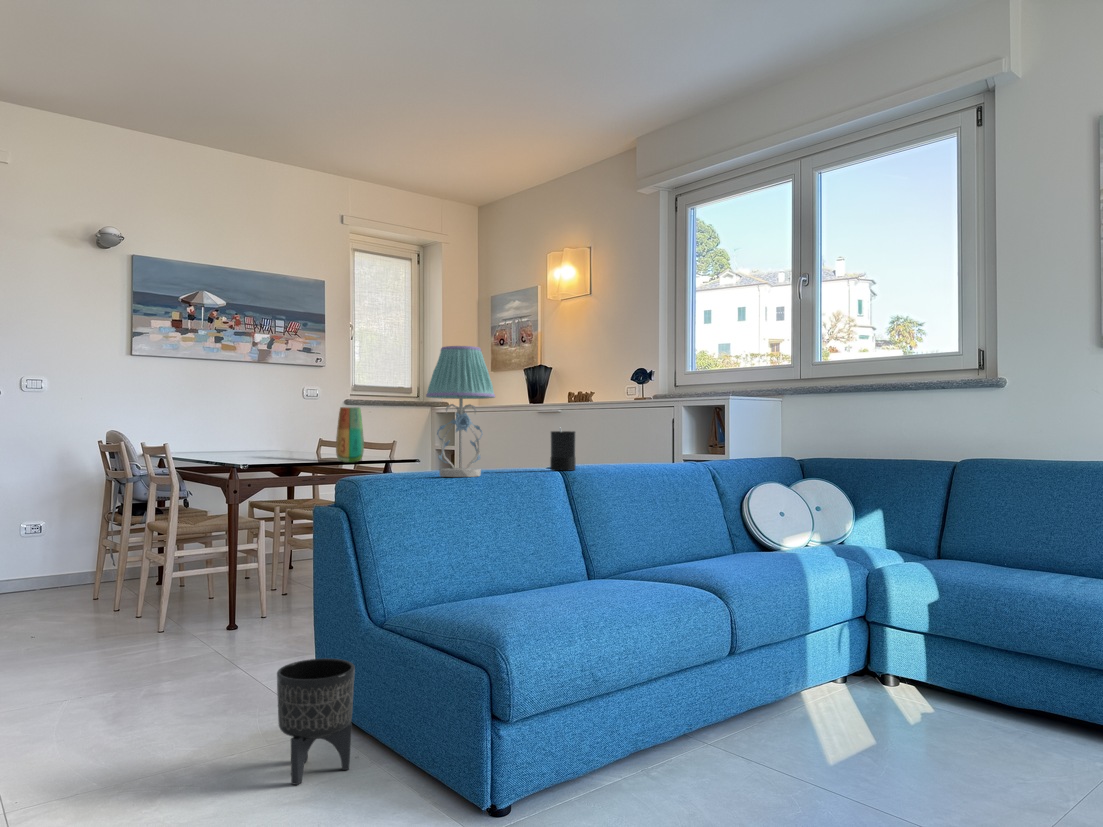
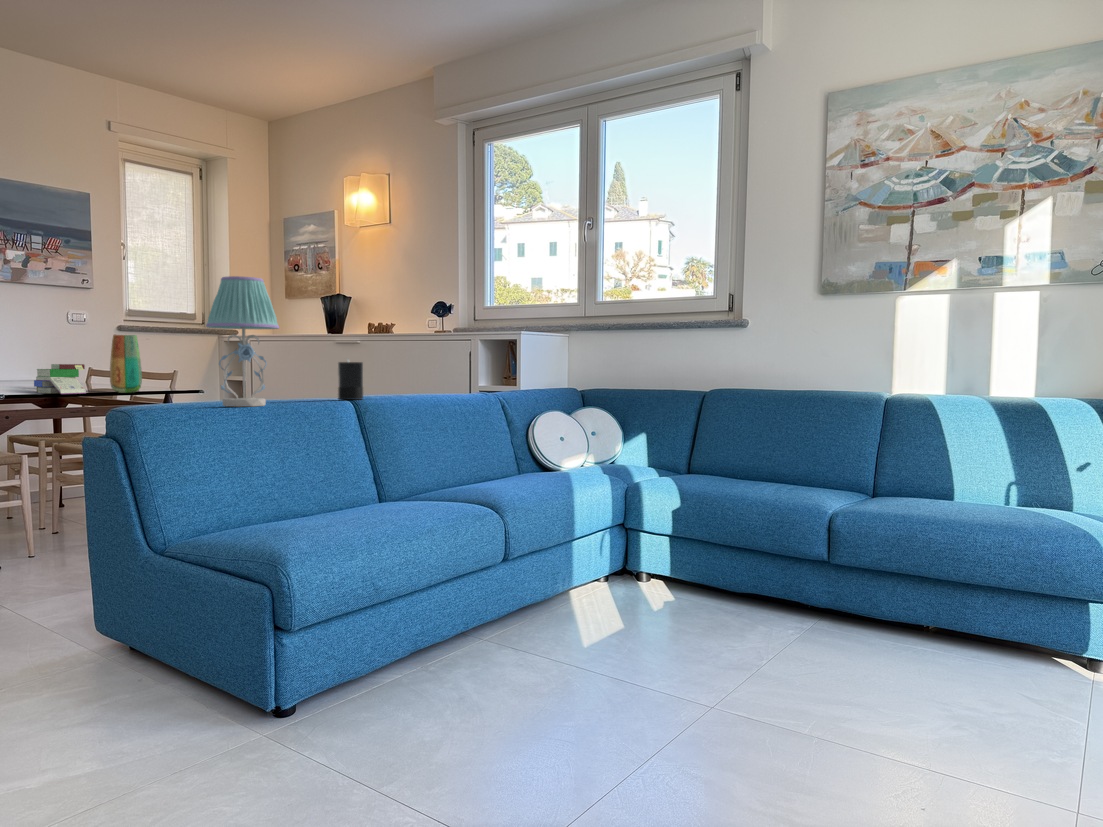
book: none [272,435,316,464] -> present [34,364,86,394]
planter: present [277,658,355,785] -> none [52,586,137,707]

